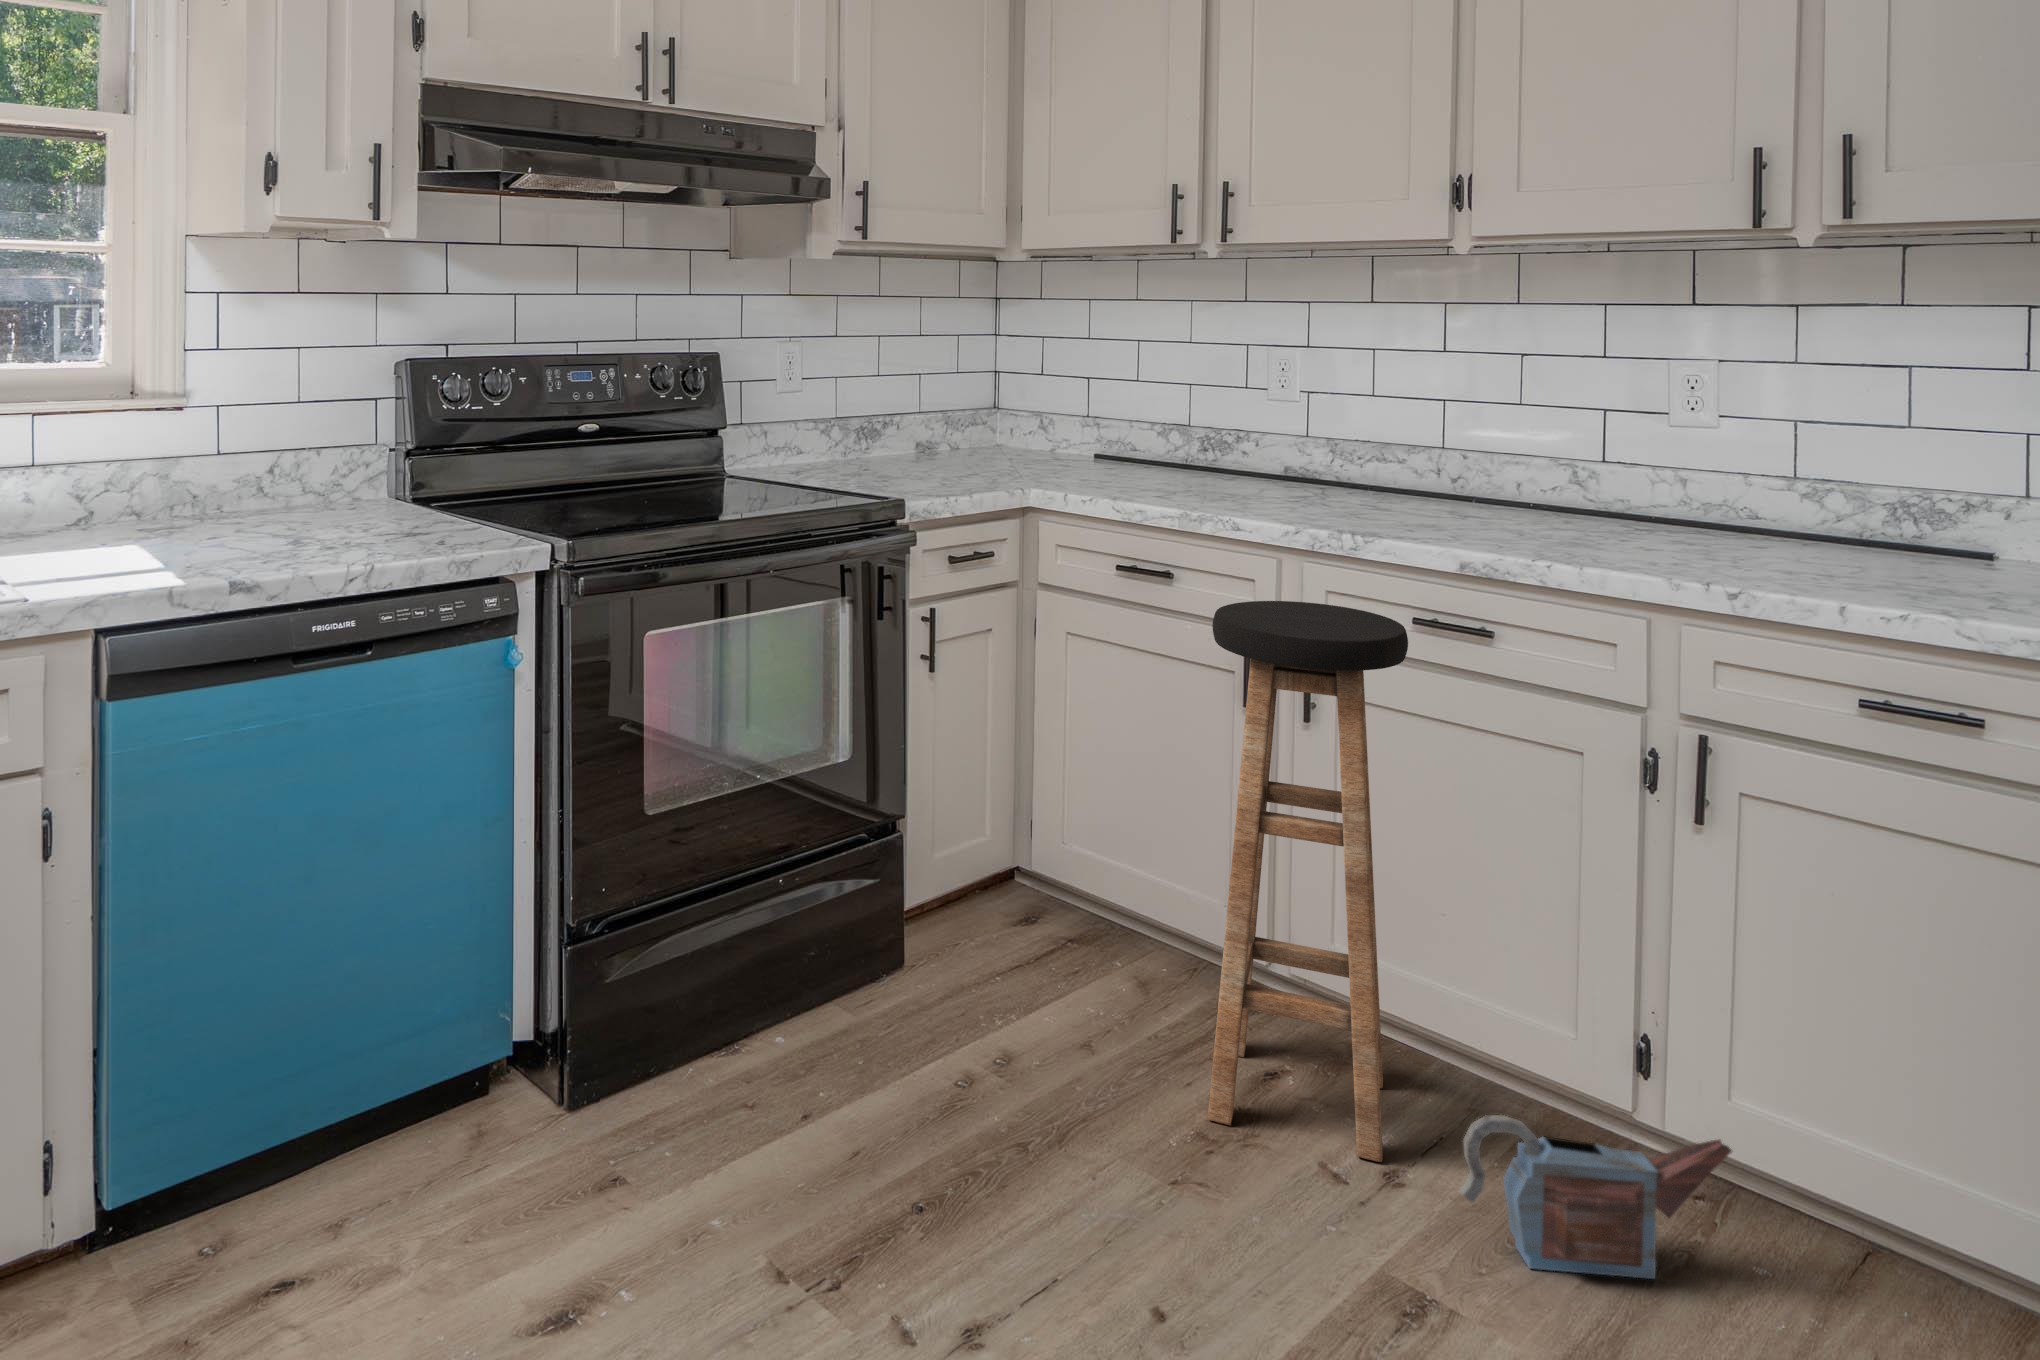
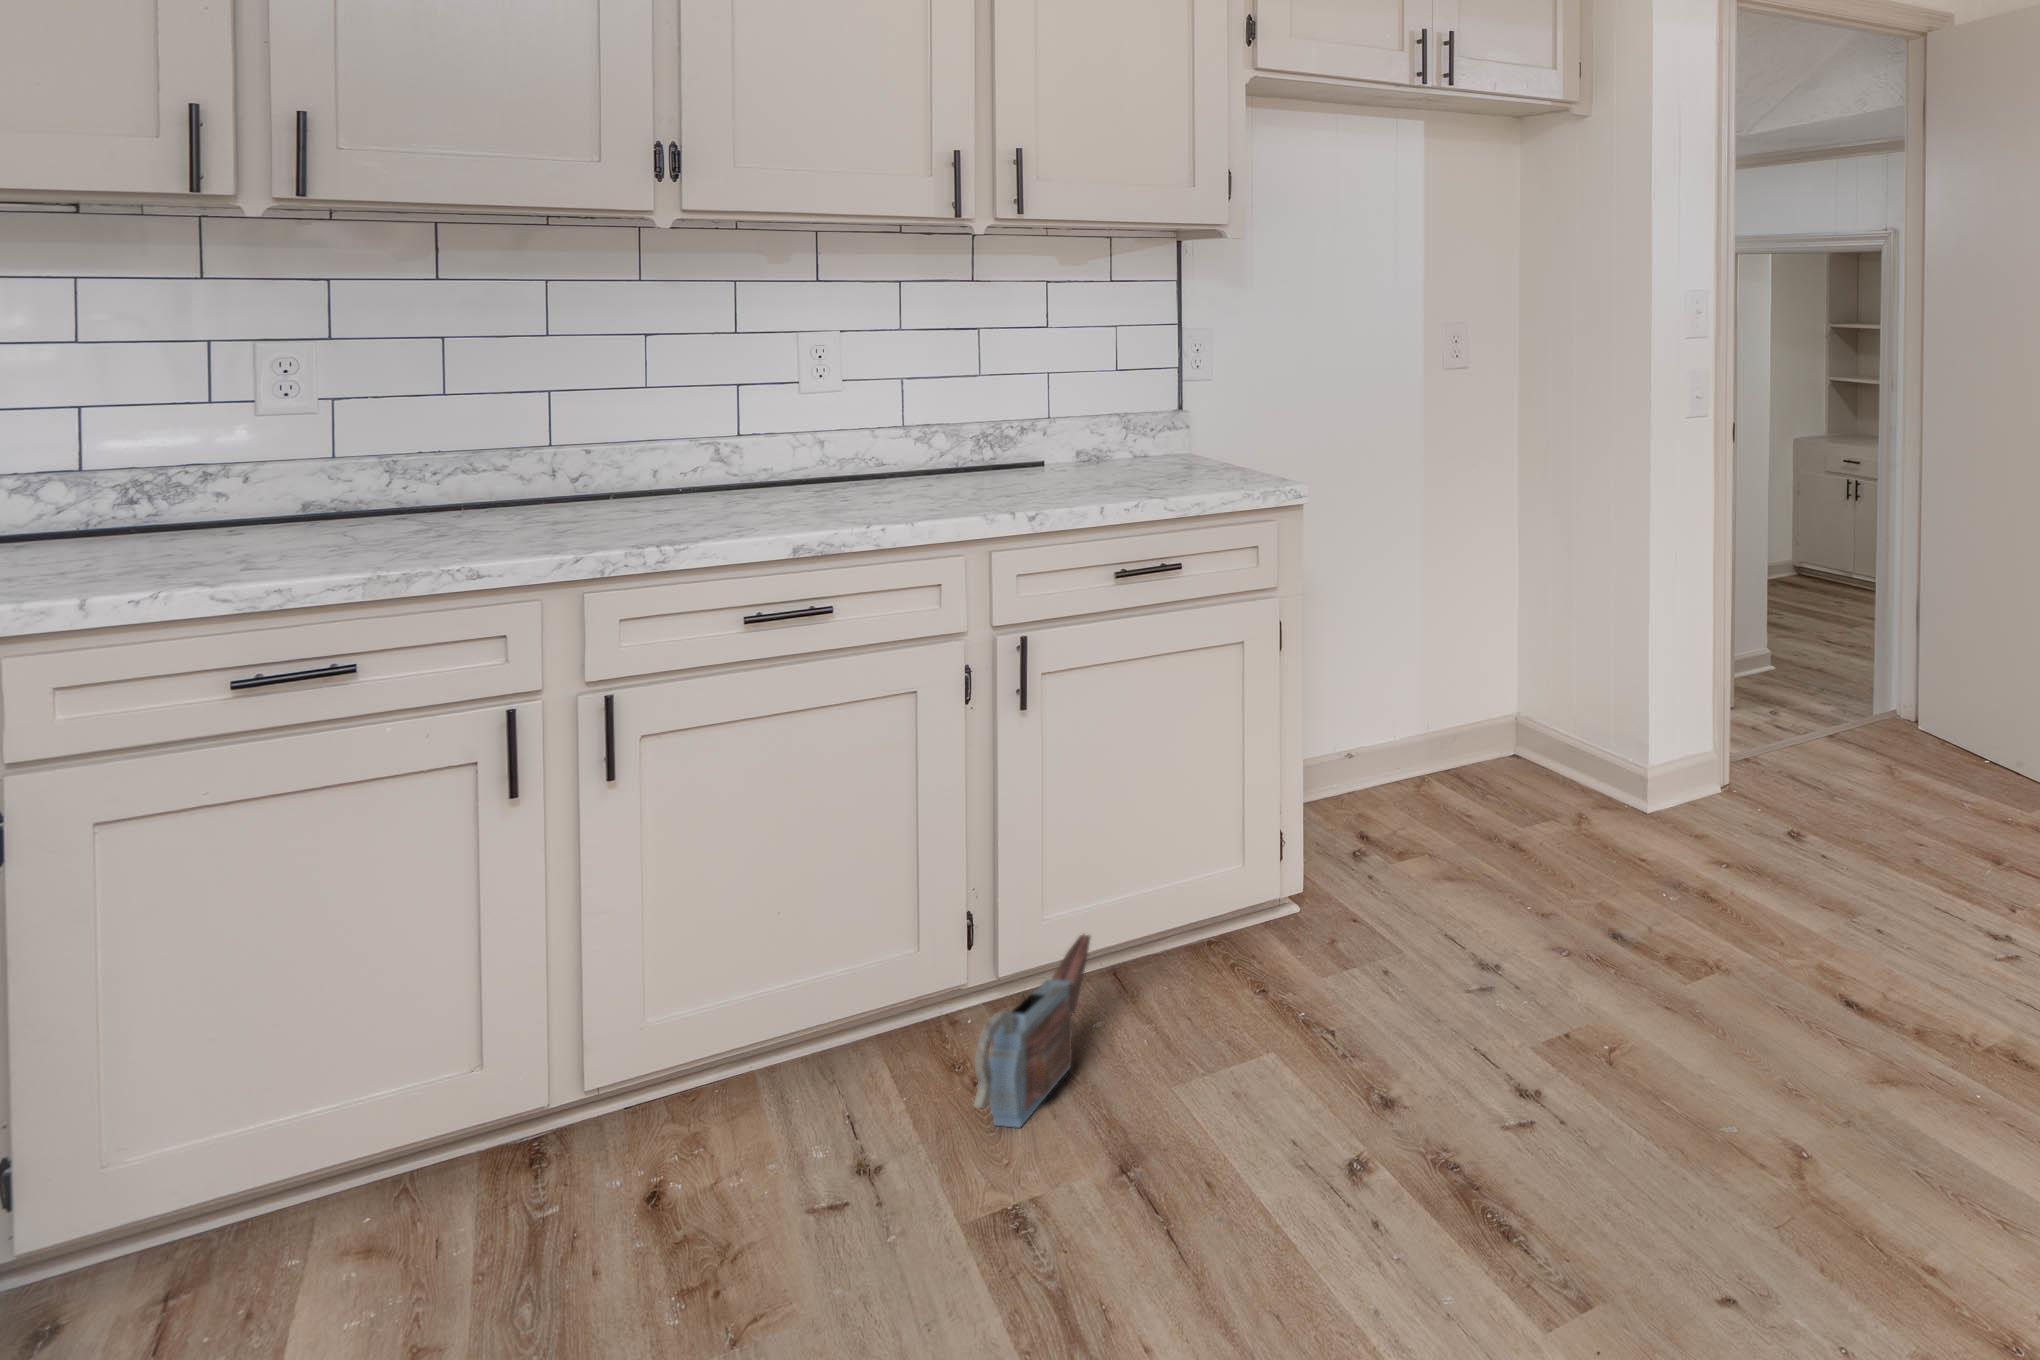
bar stool: present [1208,601,1408,1162] -> none [553,622,842,1283]

